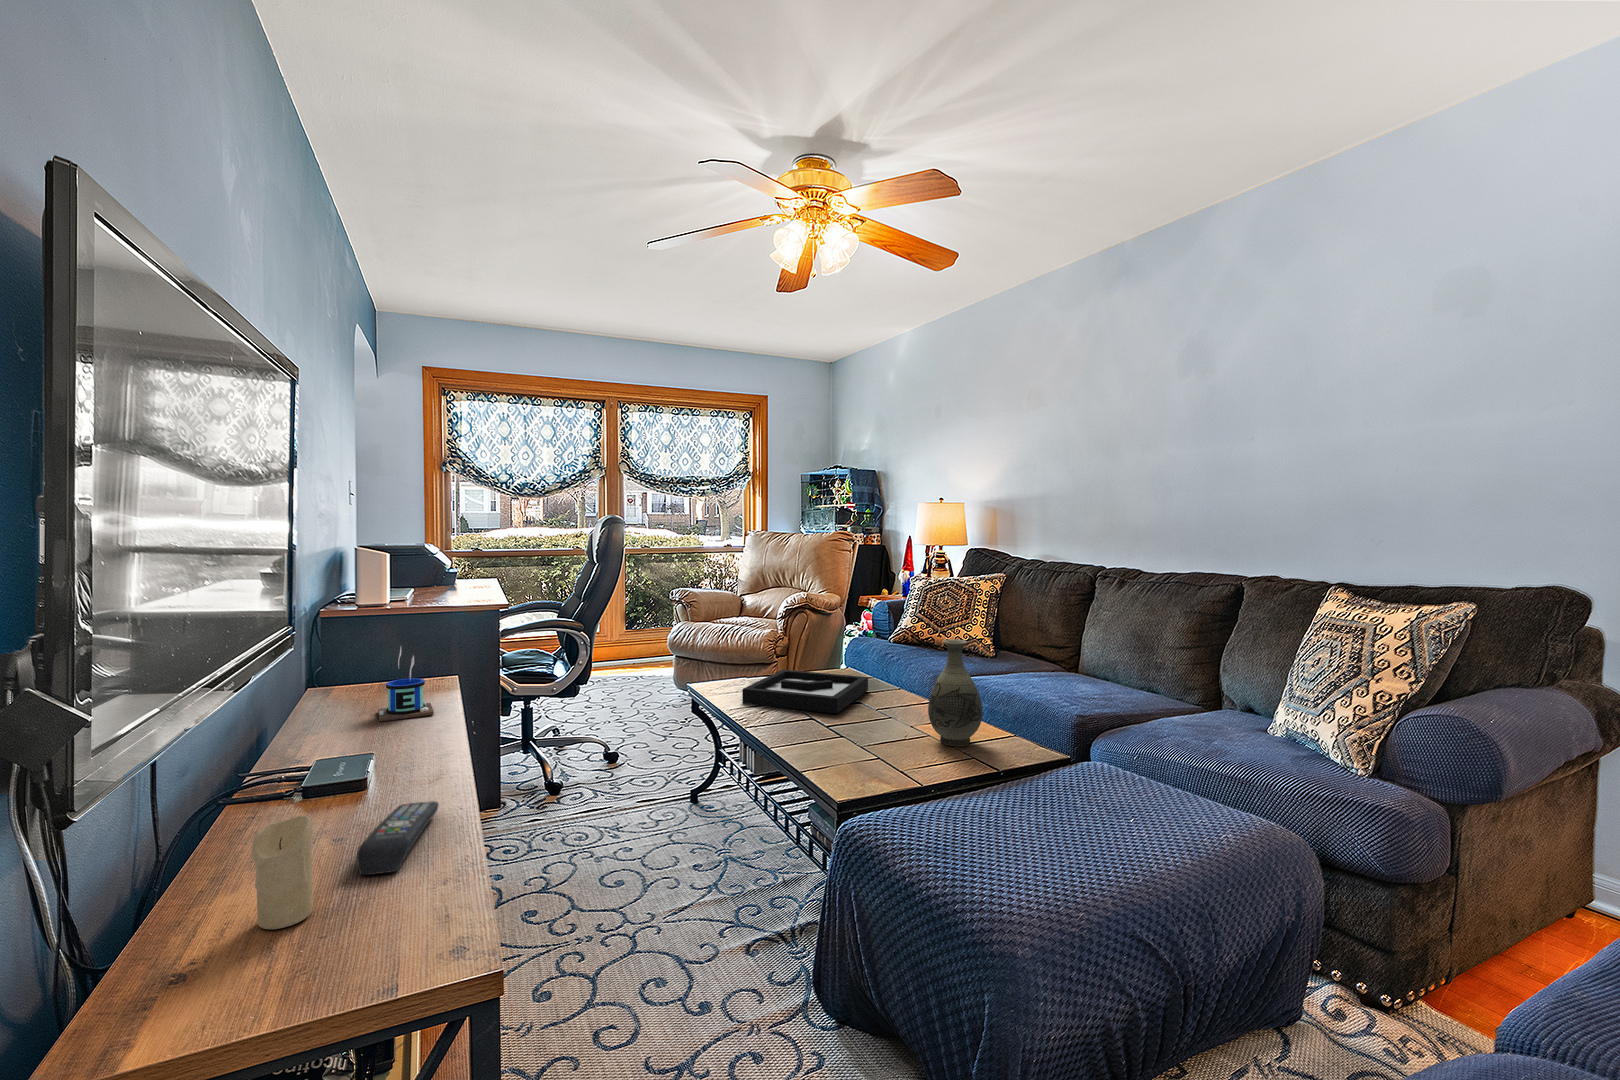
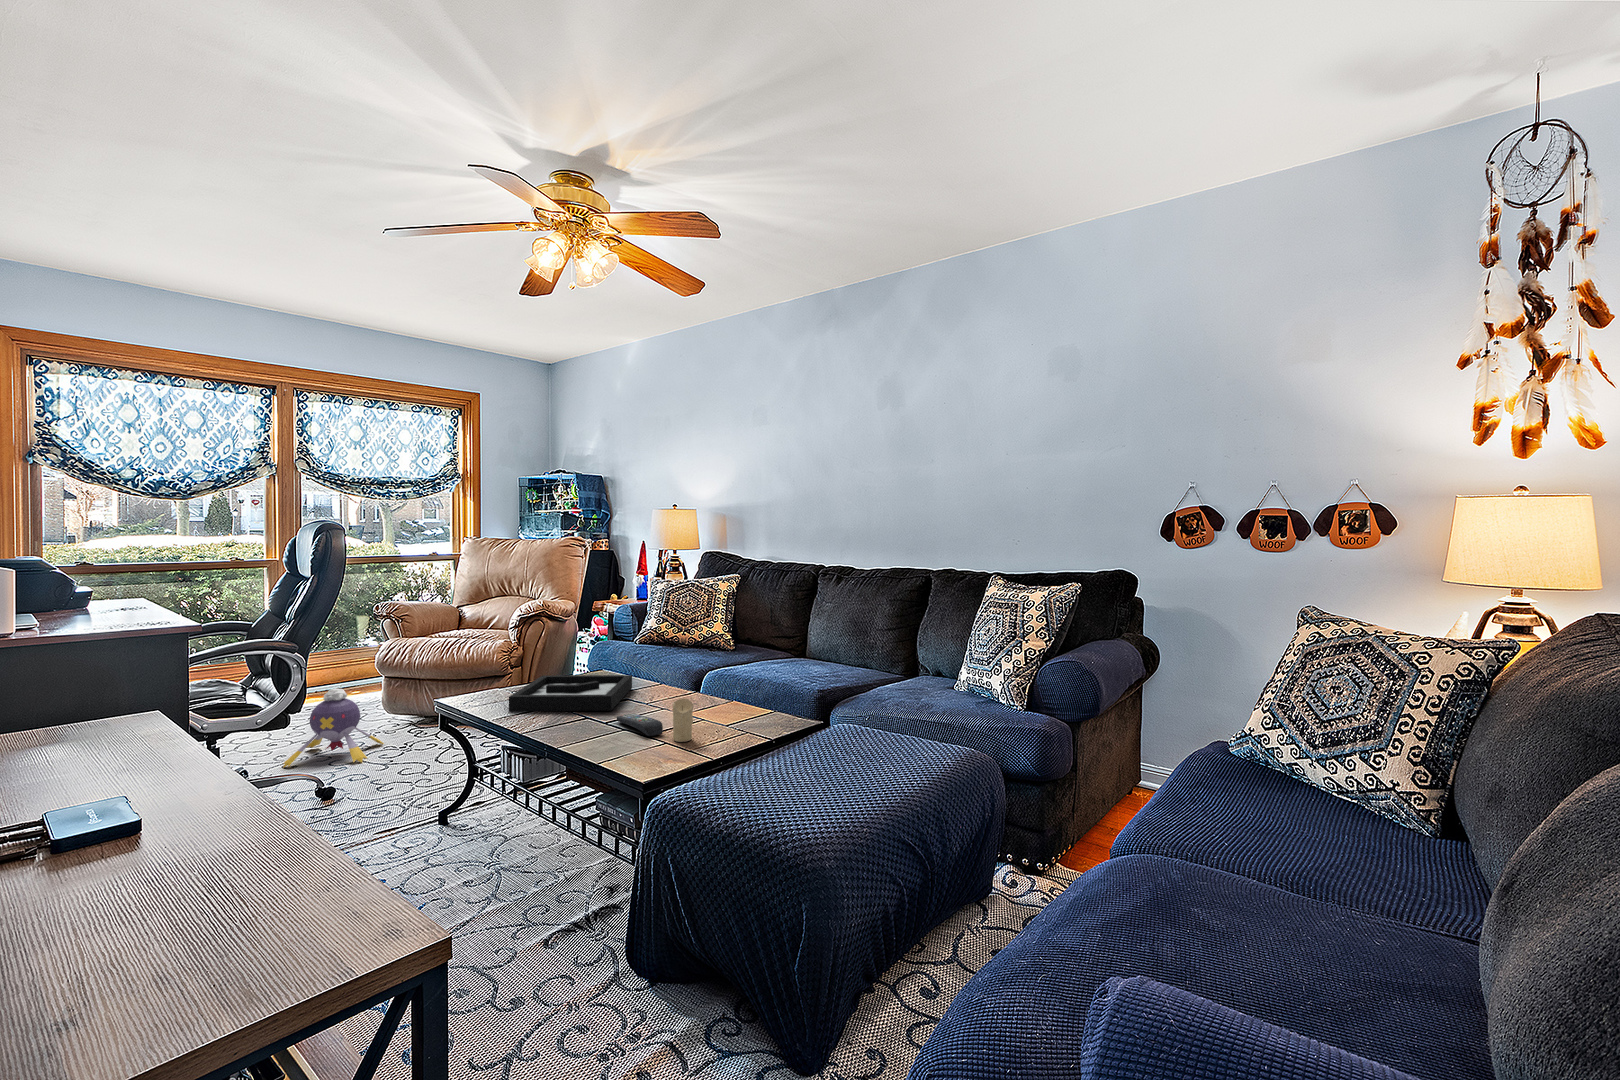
vase: present [928,639,983,746] -> none [703,632,751,726]
mug: present [378,647,434,721] -> none [62,676,151,770]
plush toy: none [588,664,667,733] -> present [283,688,384,767]
remote control: present [357,801,439,875] -> present [617,714,663,736]
candle: present [252,816,313,929] -> present [673,698,693,742]

